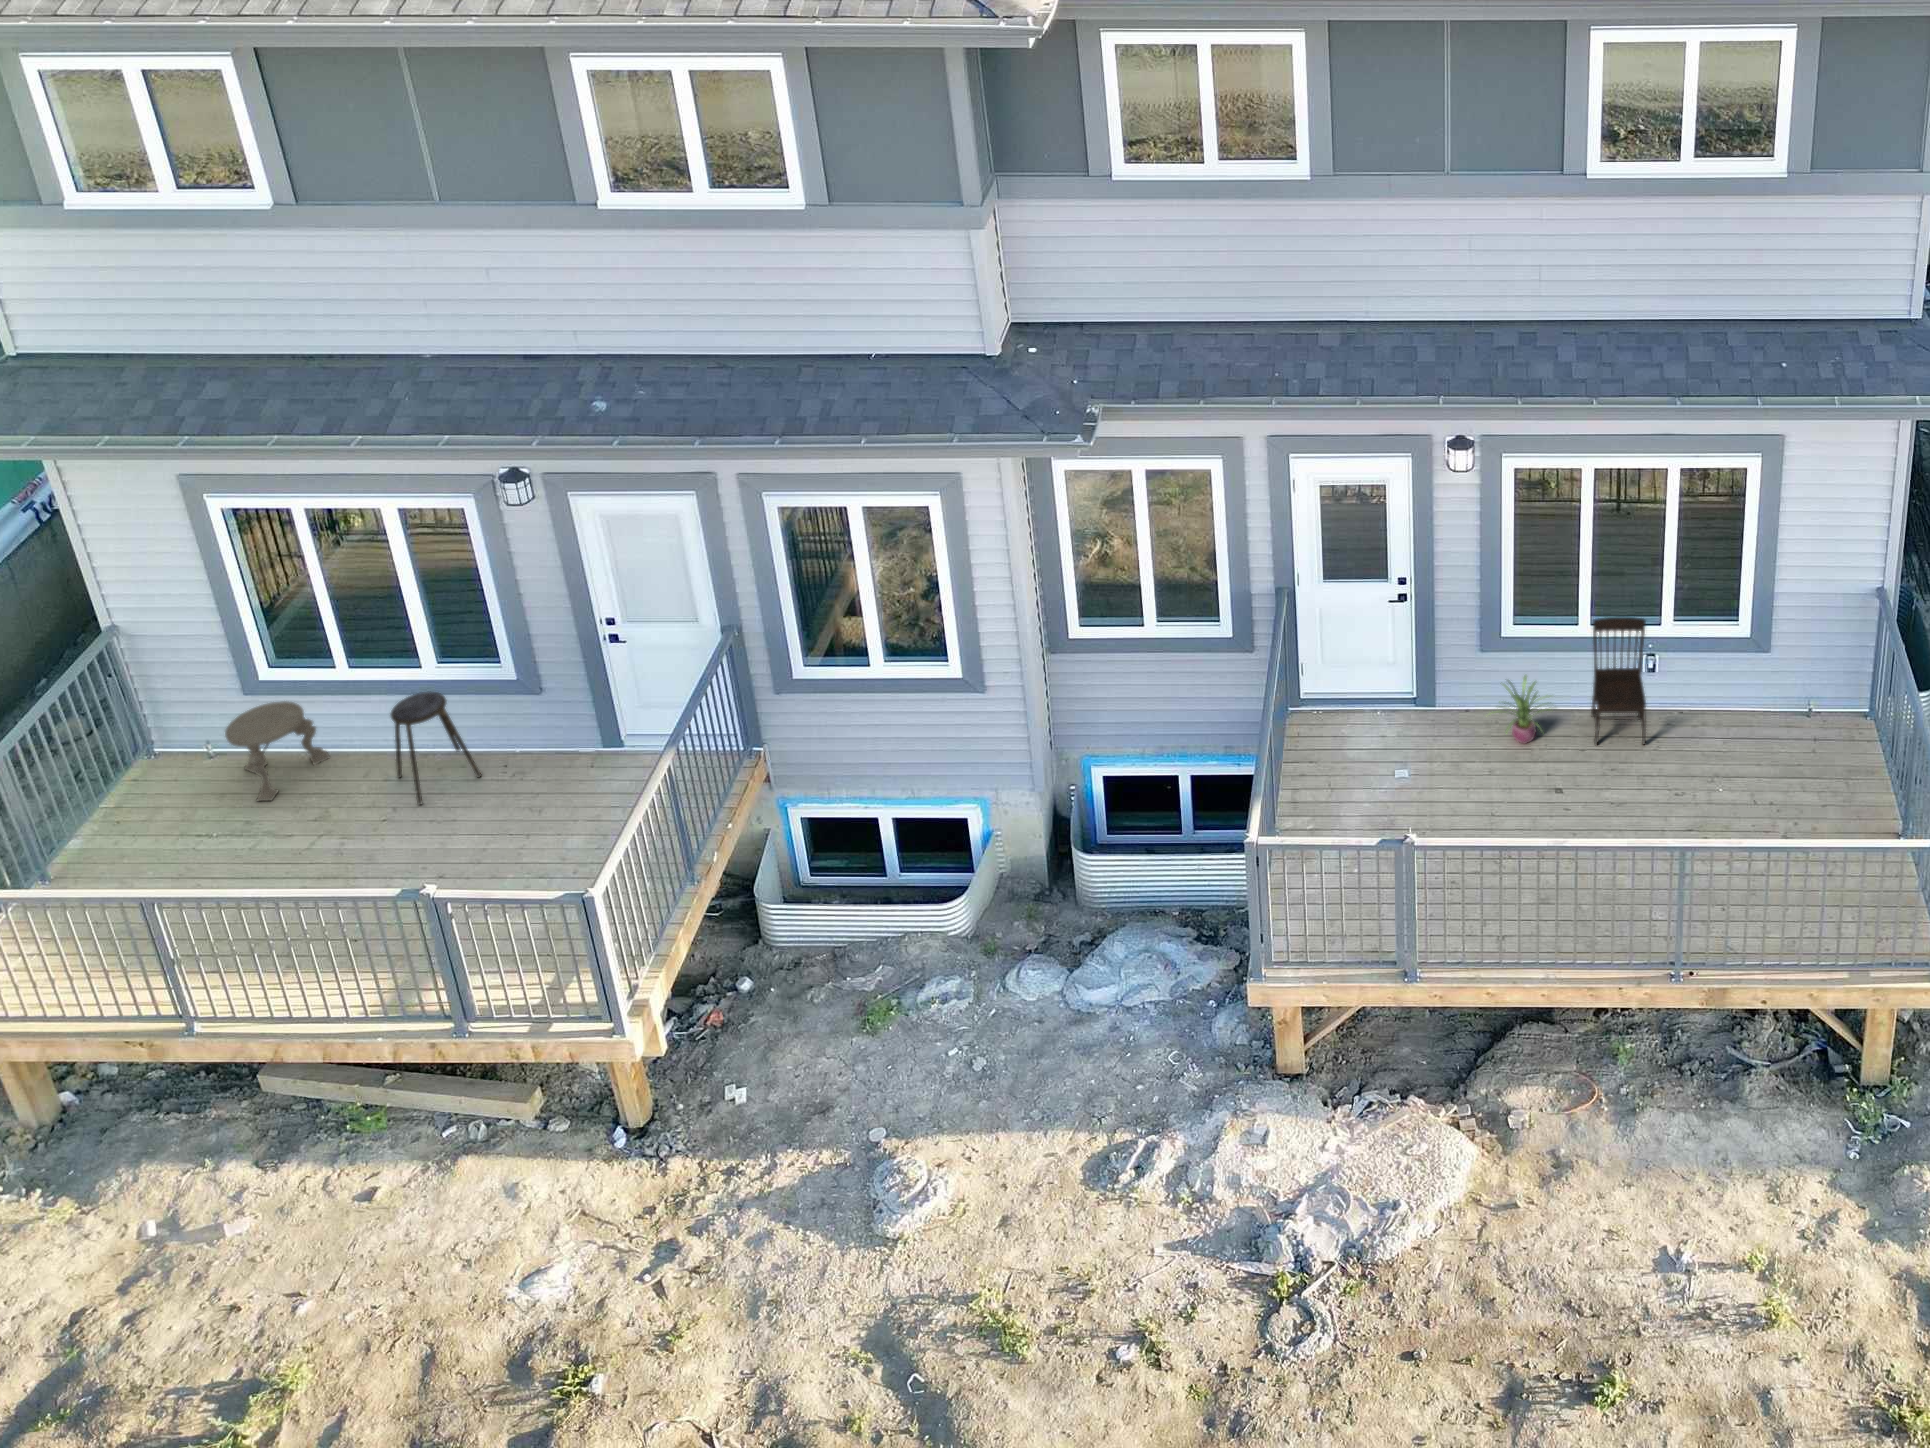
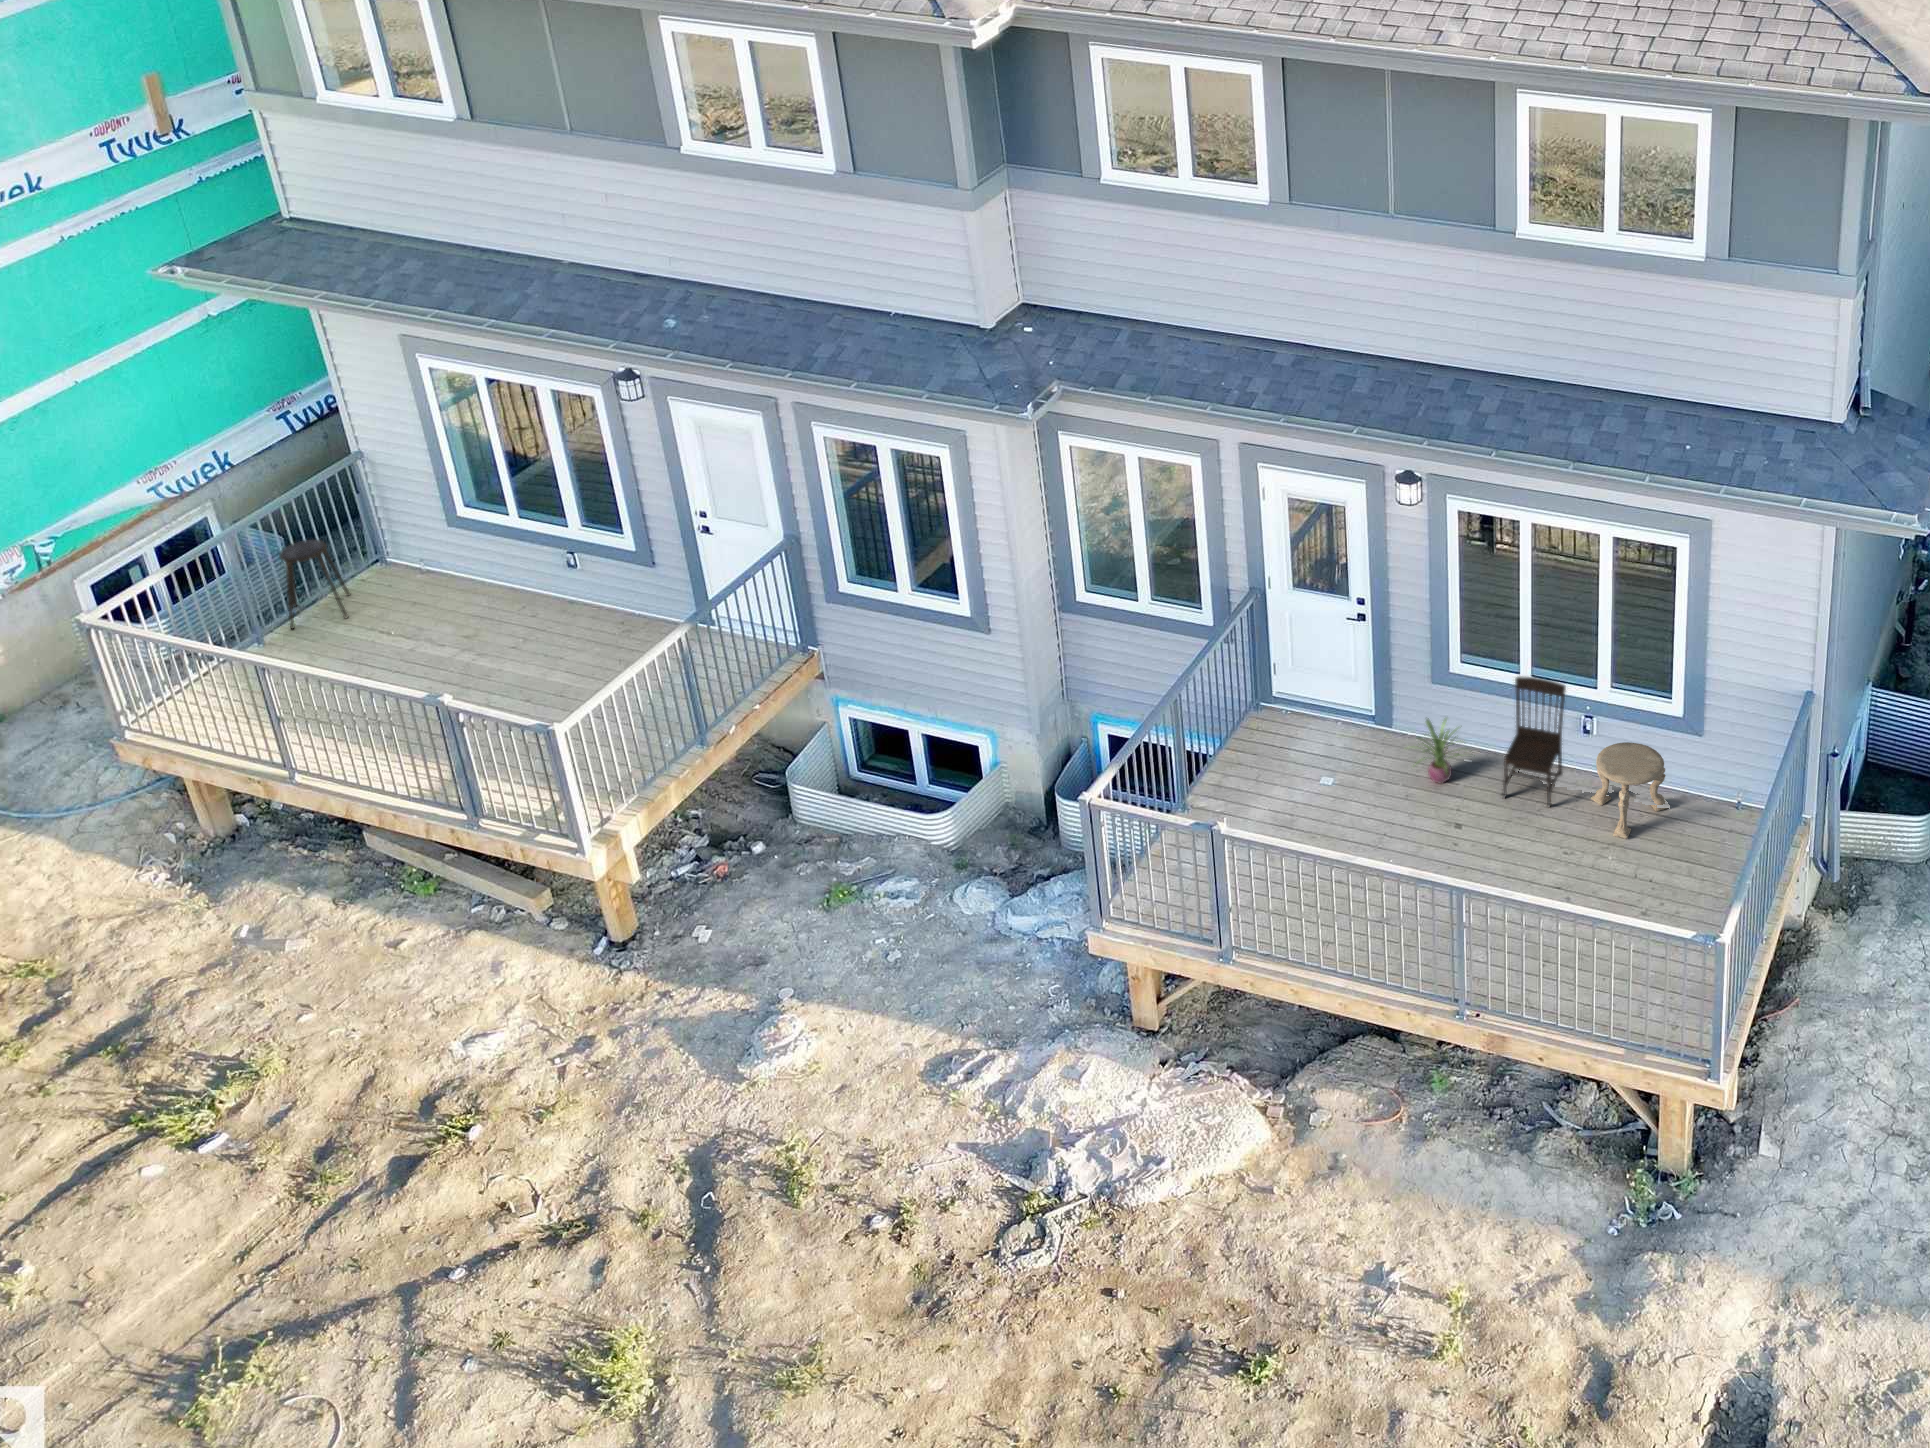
stool: present [391,692,481,805] -> present [279,540,350,629]
side table: present [225,702,329,801] -> present [1591,742,1667,839]

